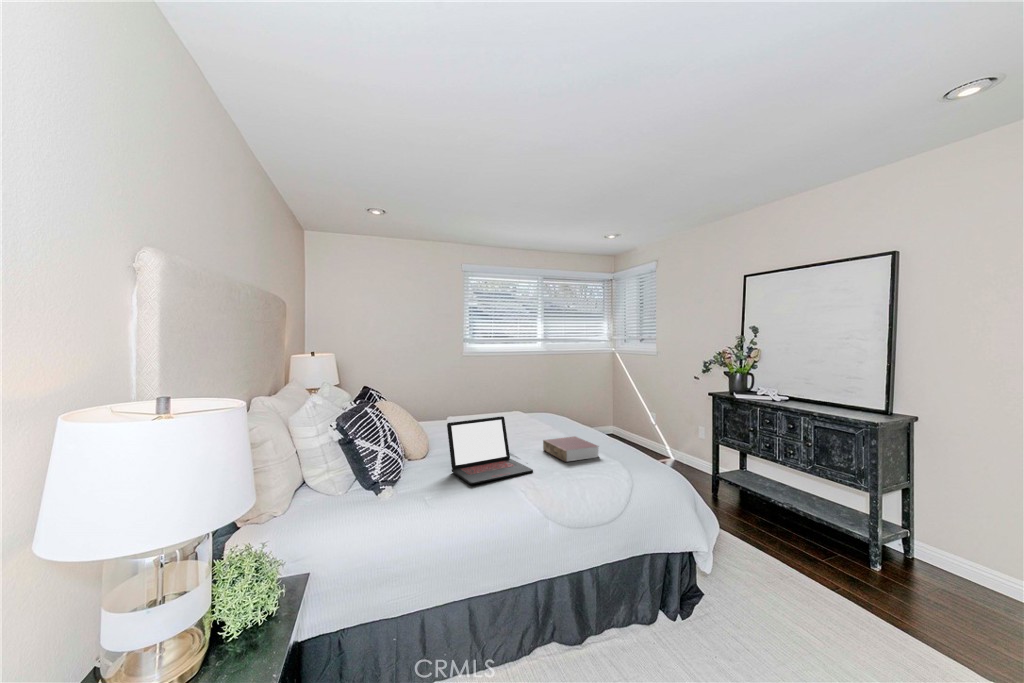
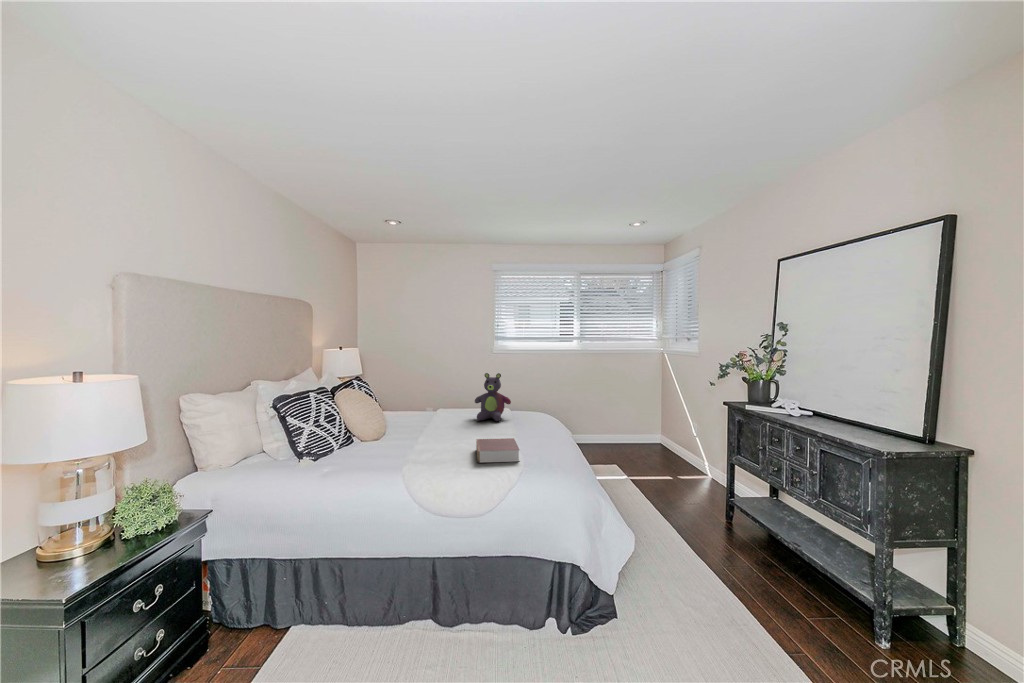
stuffed bear: none [491,375,528,423] -> present [475,373,511,421]
laptop: present [447,416,533,484] -> none [366,412,439,474]

